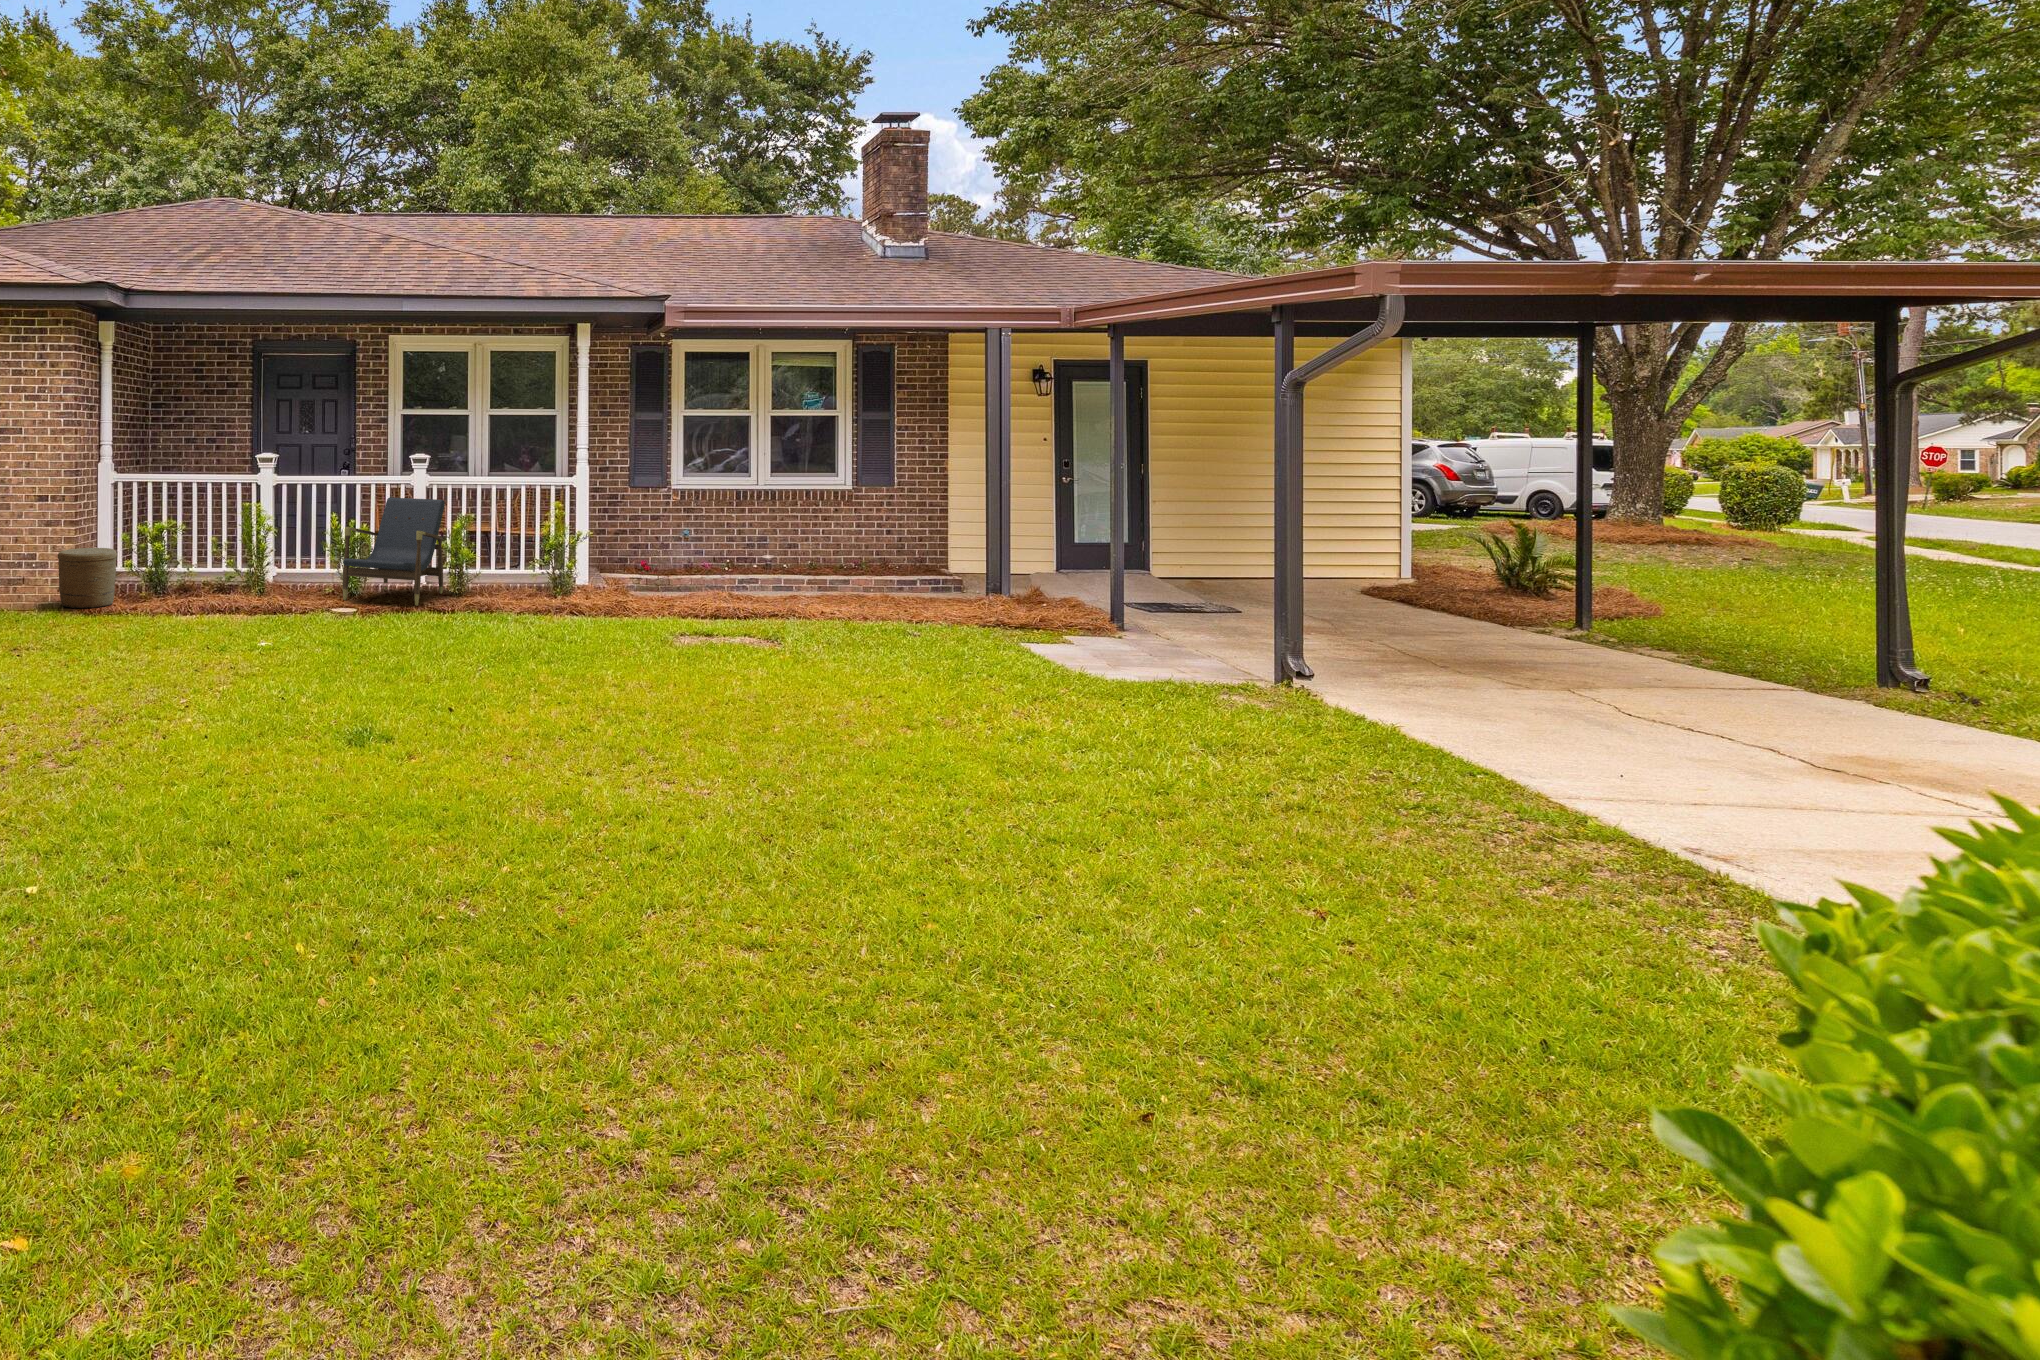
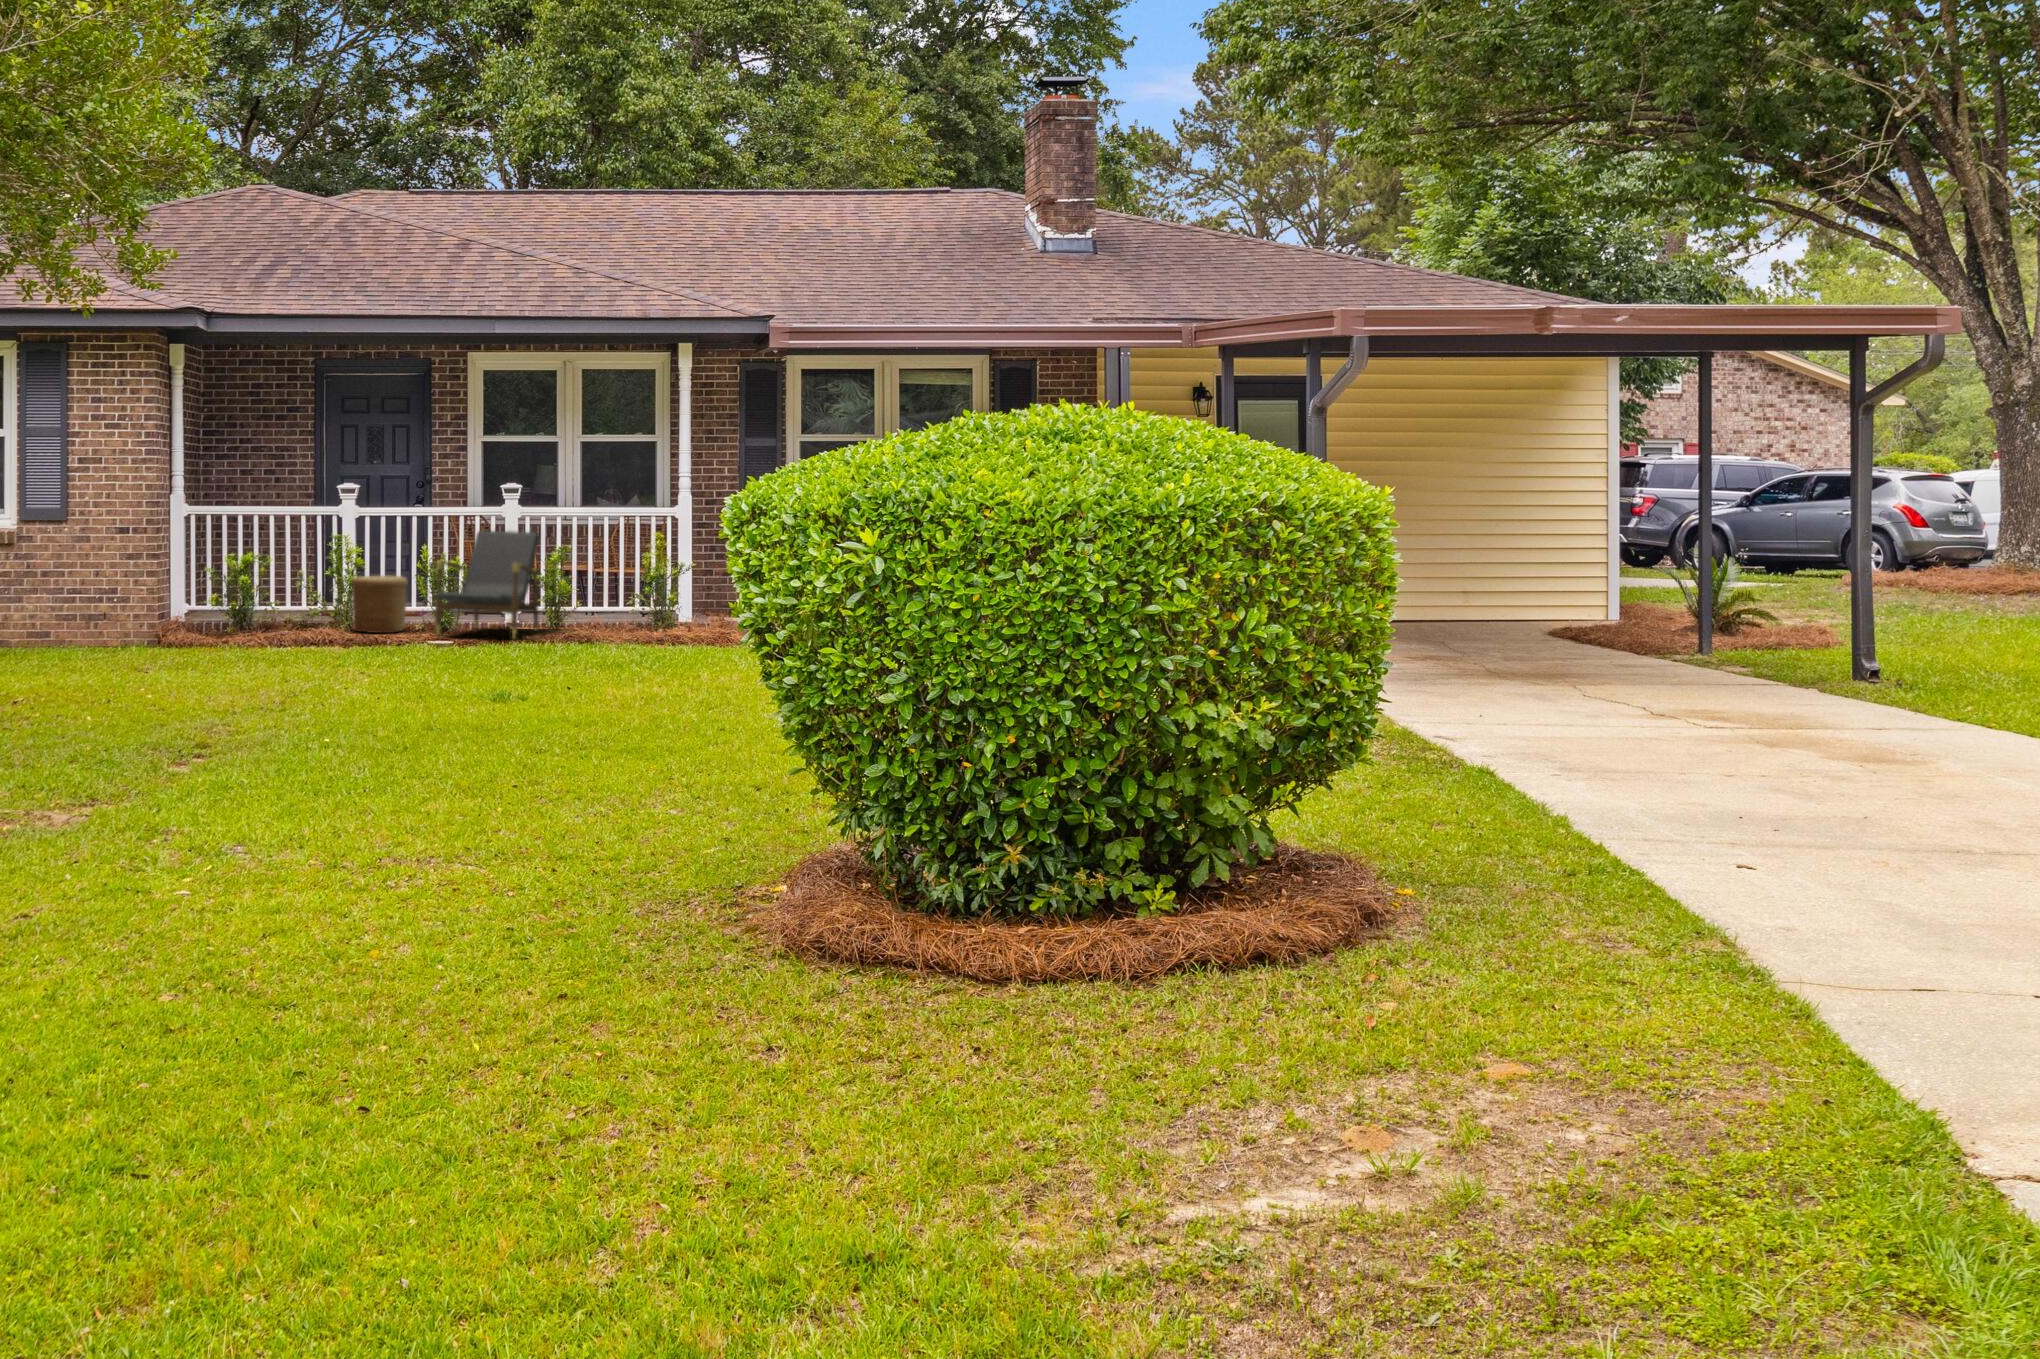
woven basket: present [58,548,117,608] -> present [351,576,407,633]

